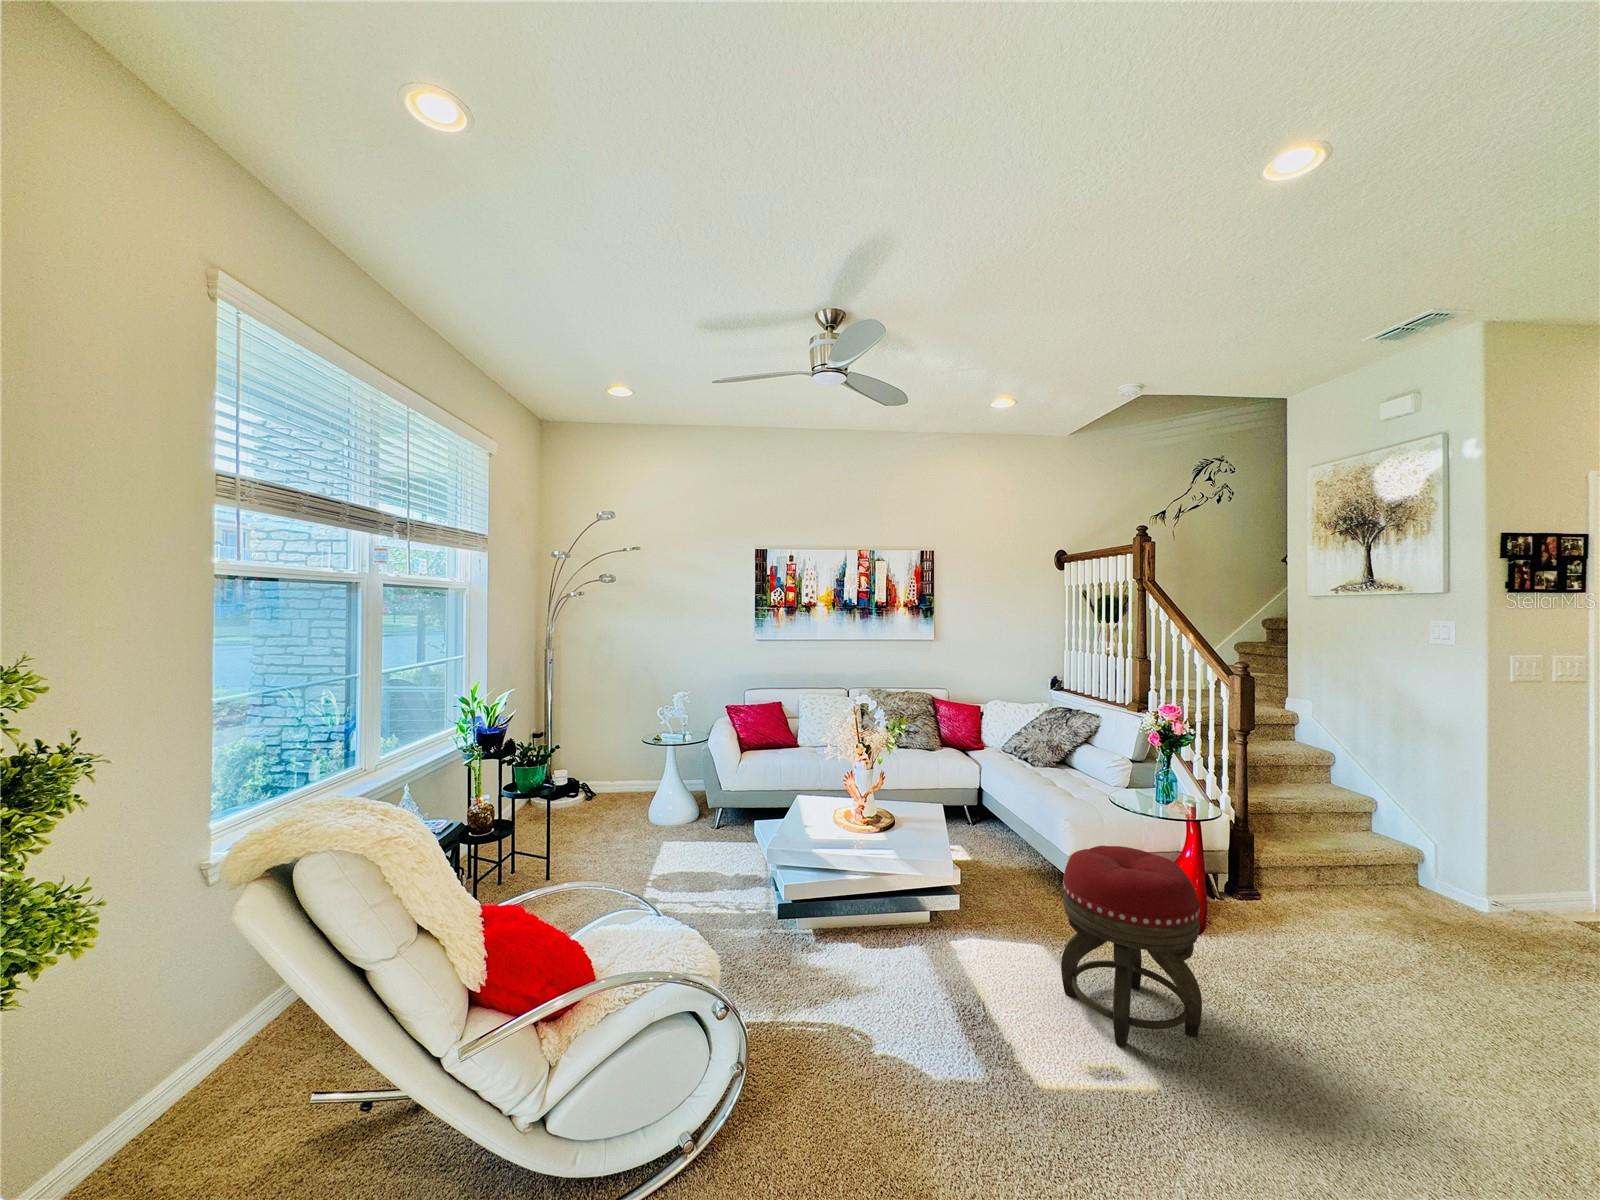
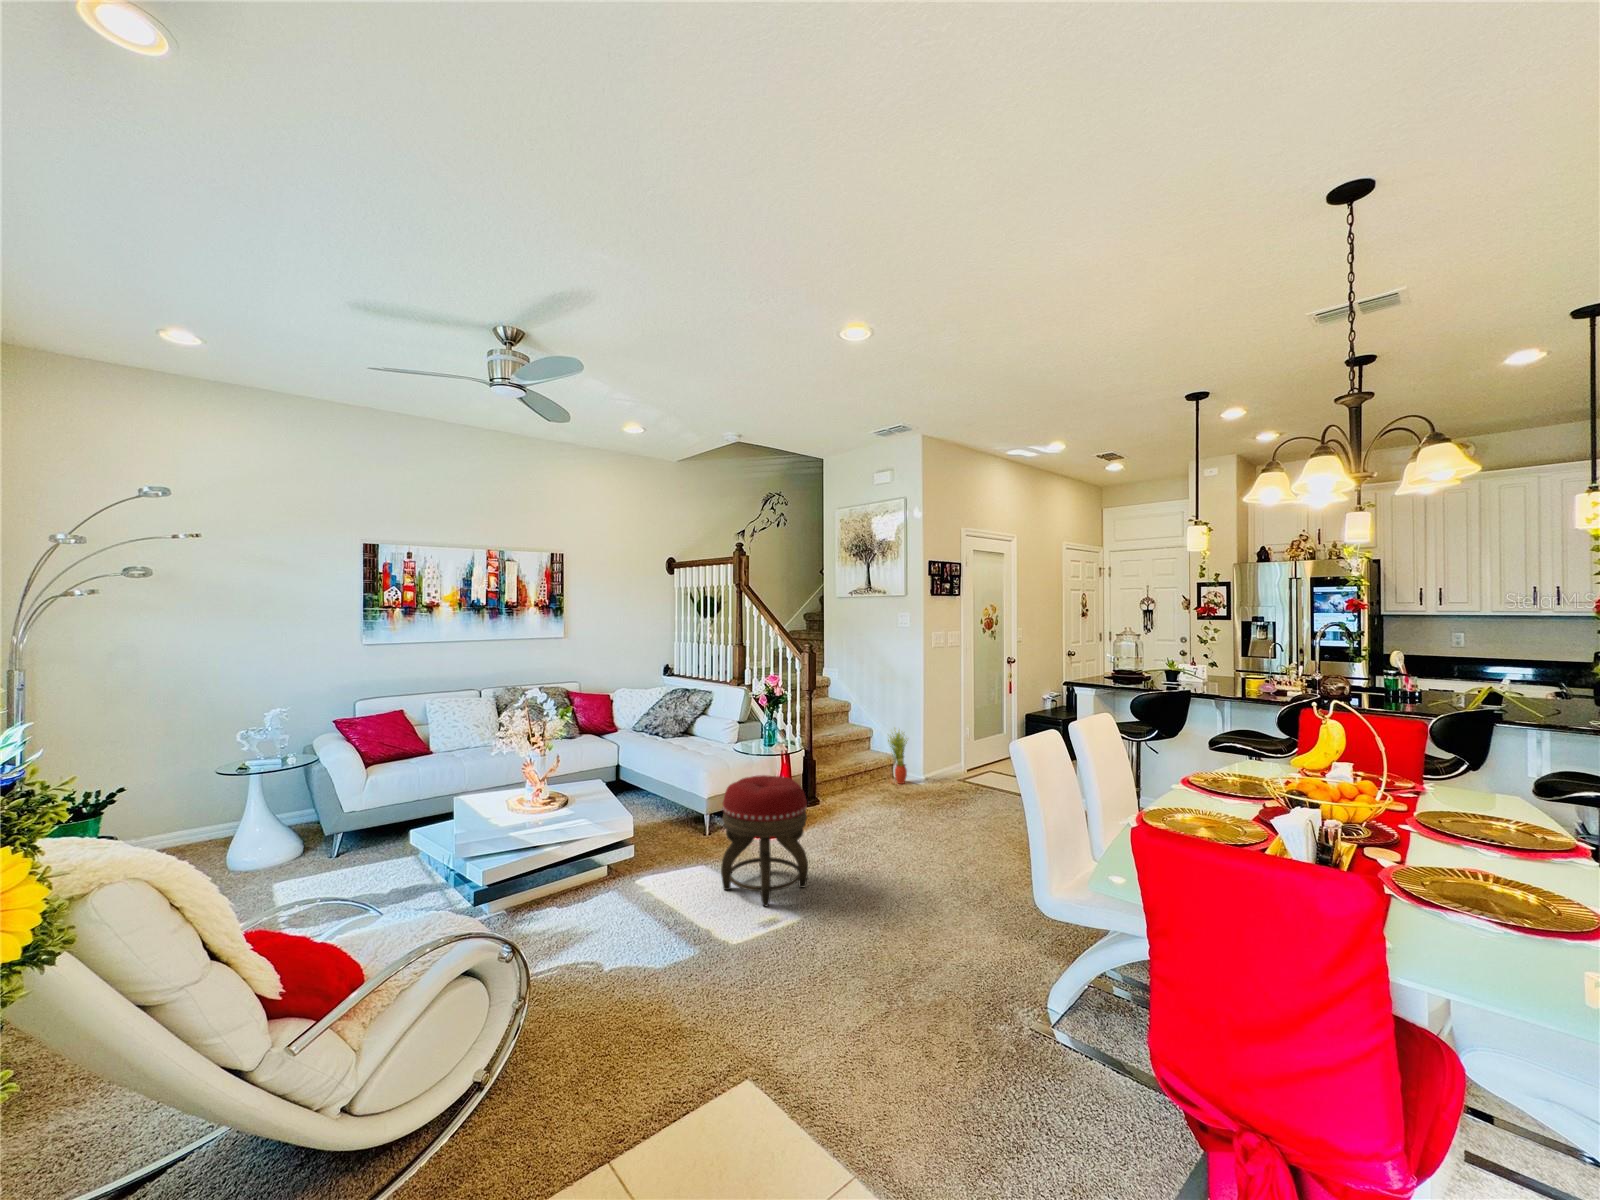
potted plant: none [1403,806,1452,902] -> present [888,729,907,784]

